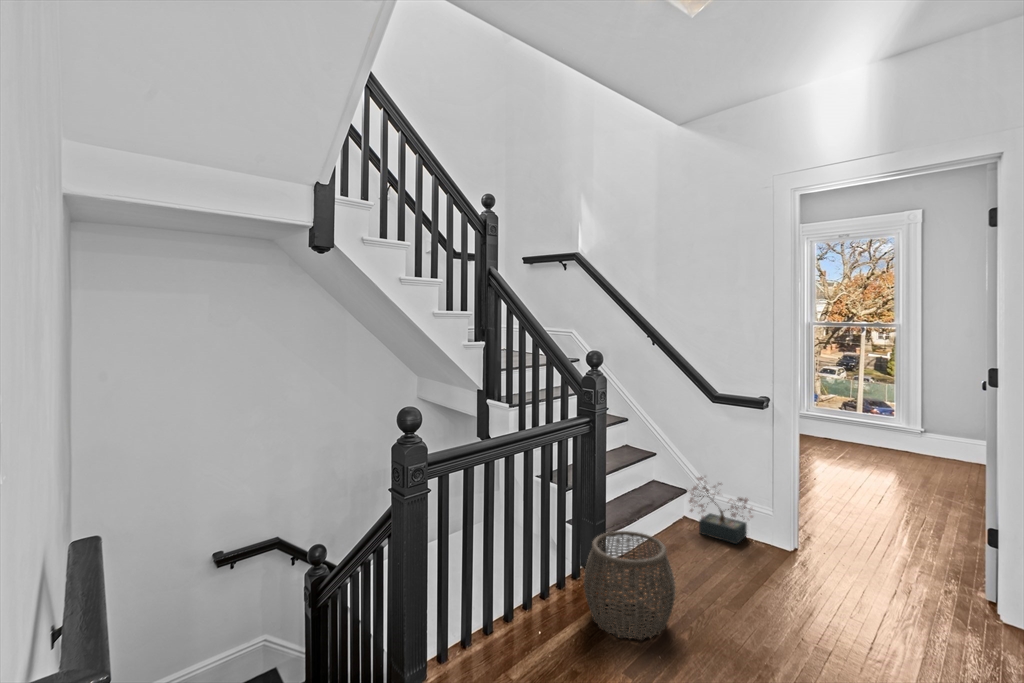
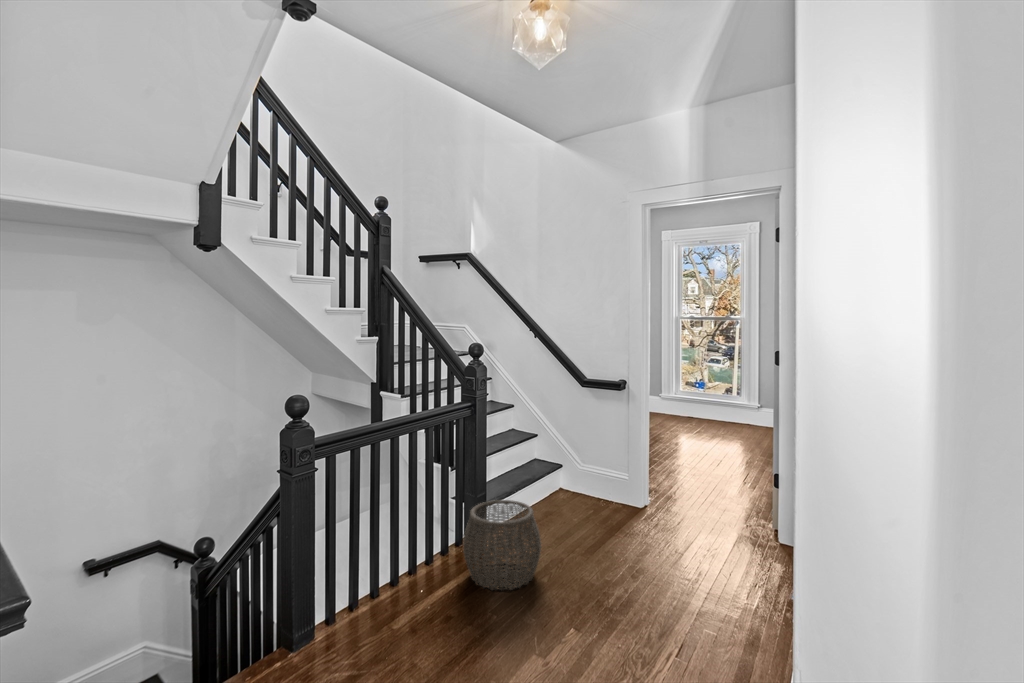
decorative plant: present [687,476,753,544] -> none [560,453,617,510]

